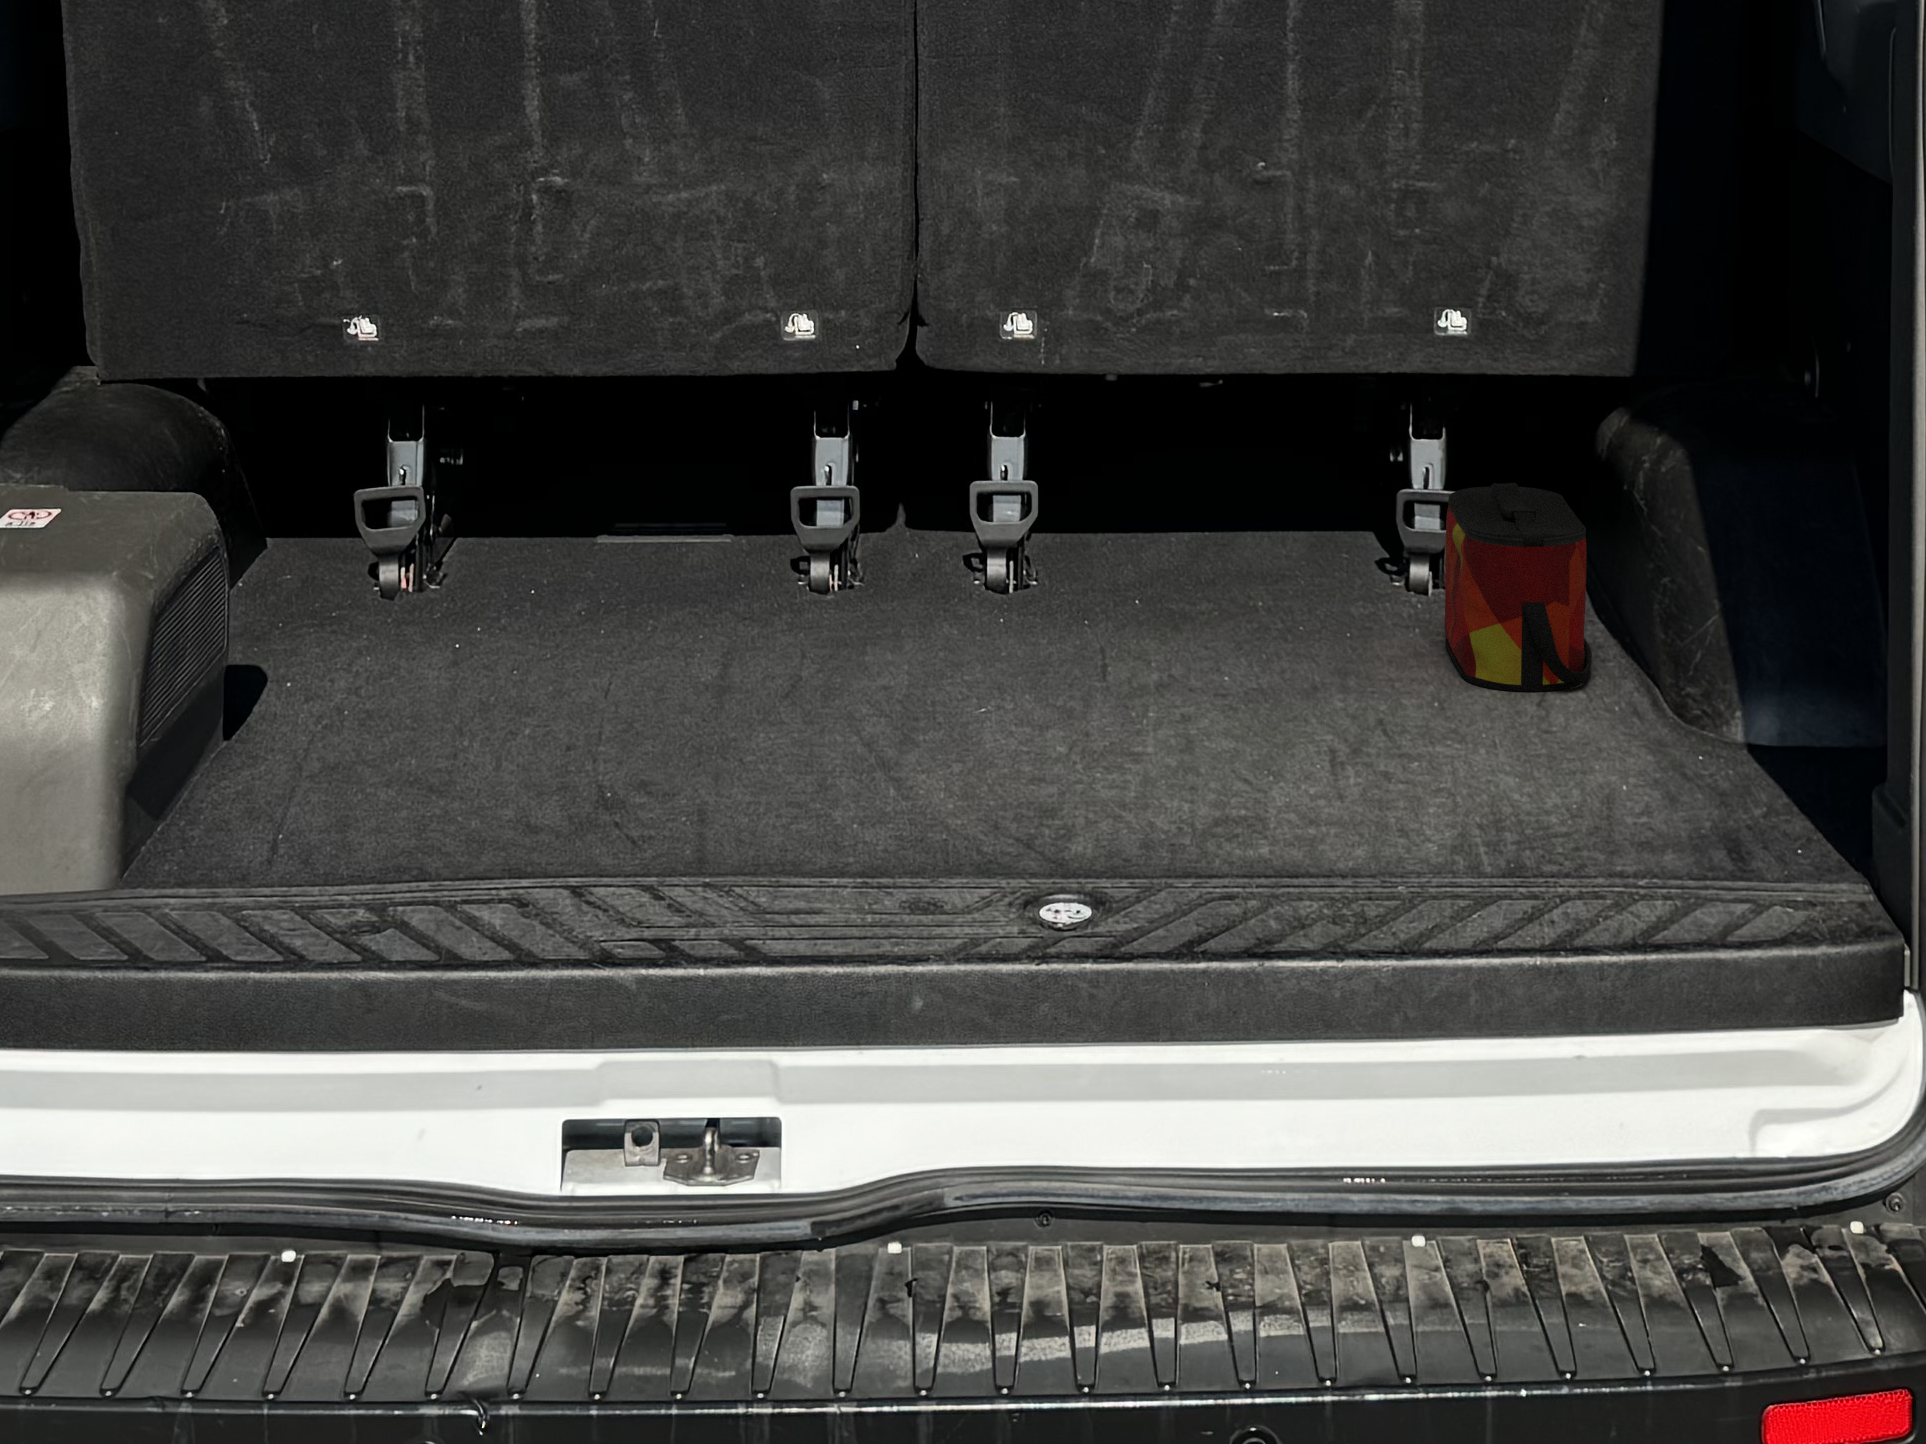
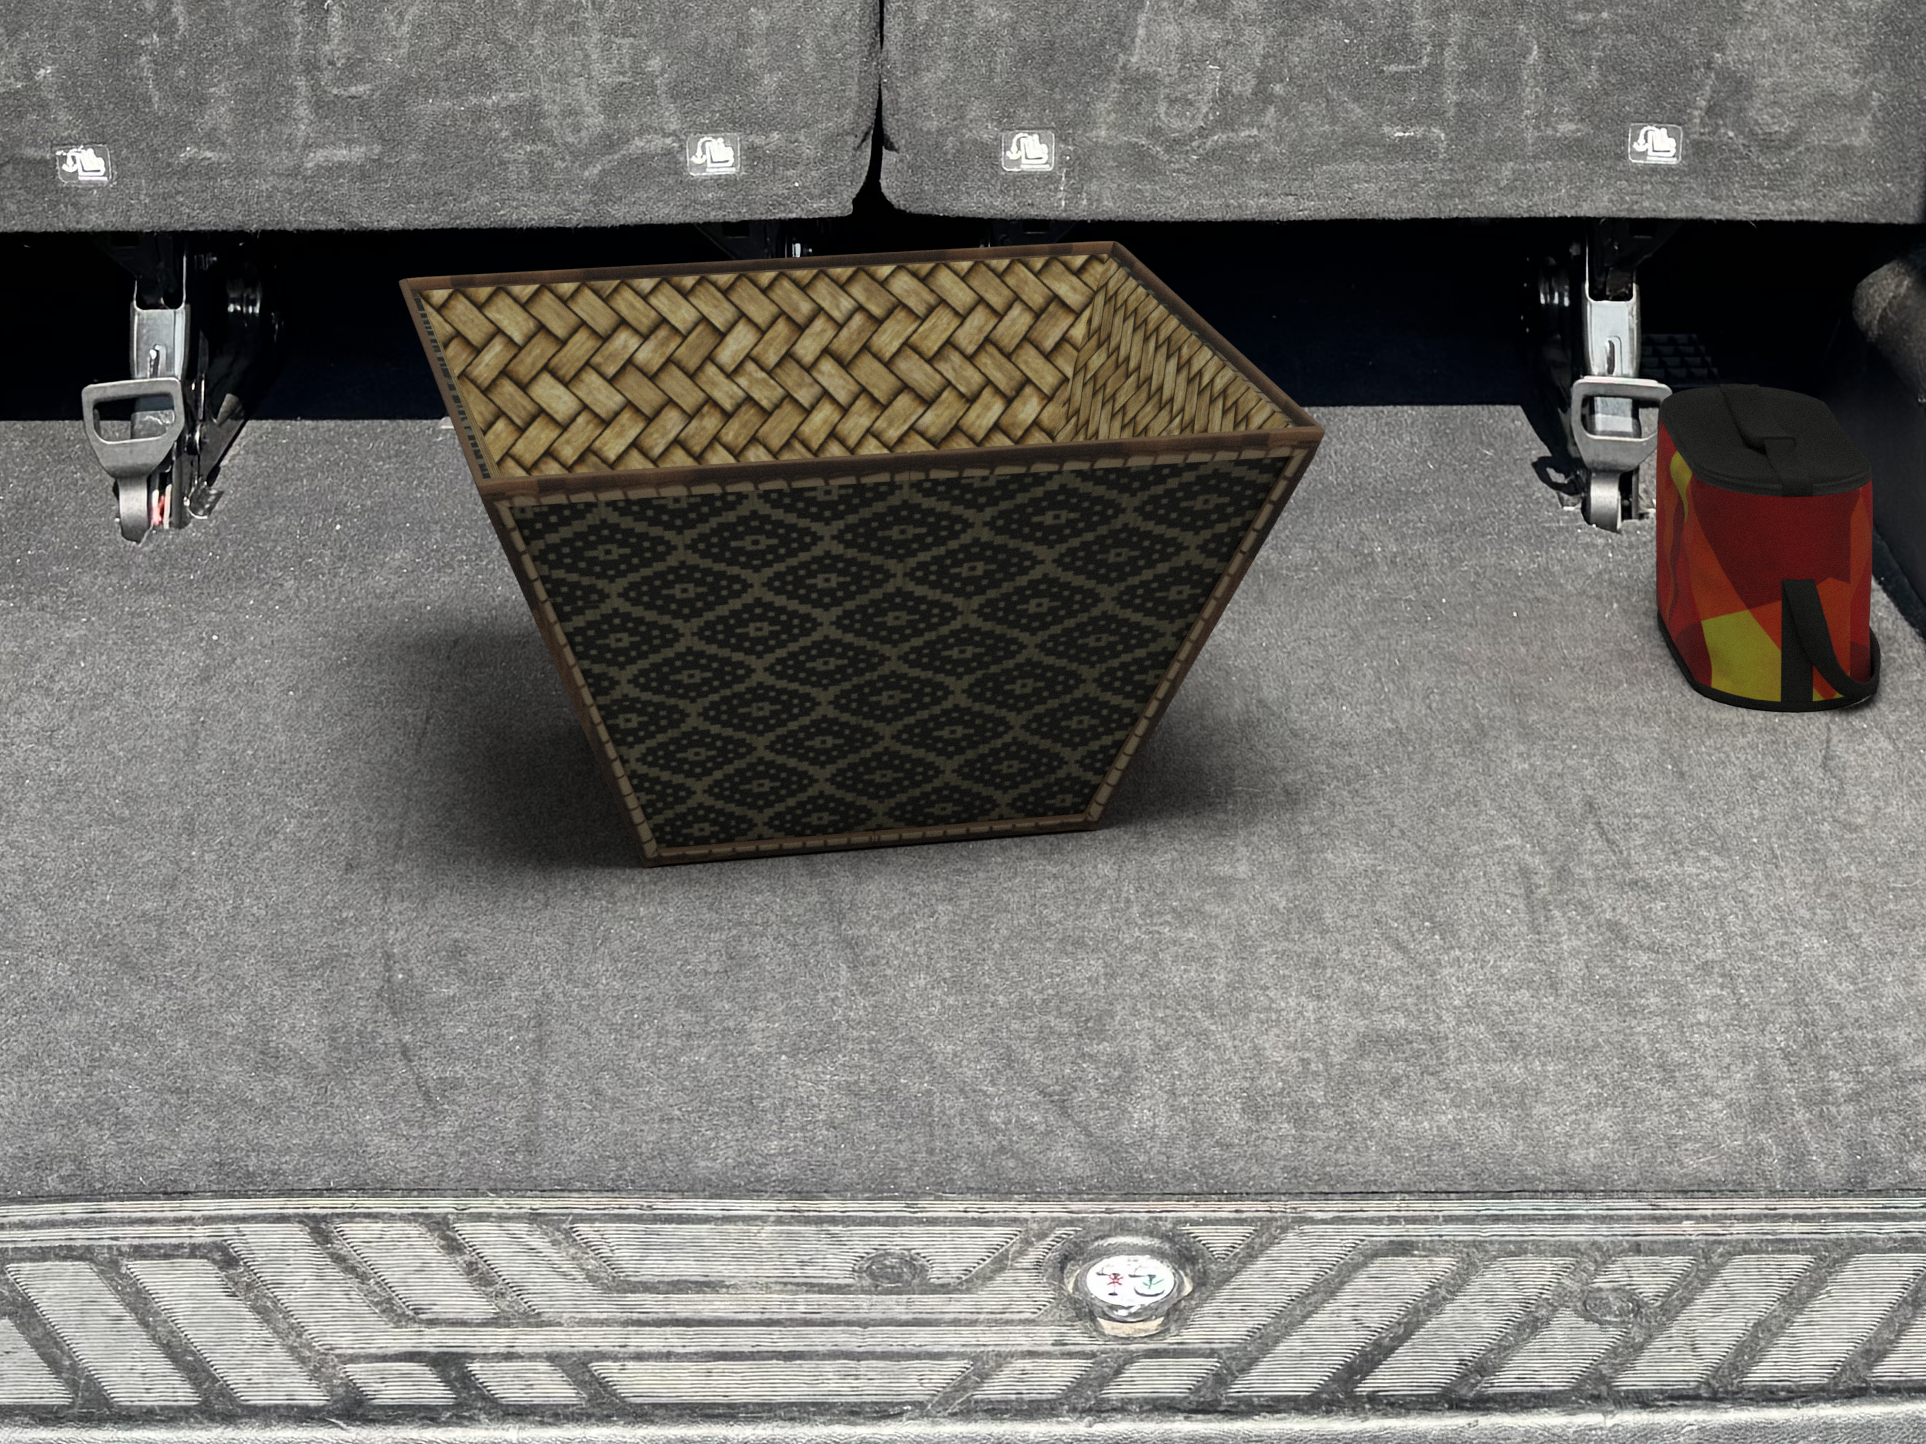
basket: none [585,381,1207,768] -> present [399,241,1325,868]

